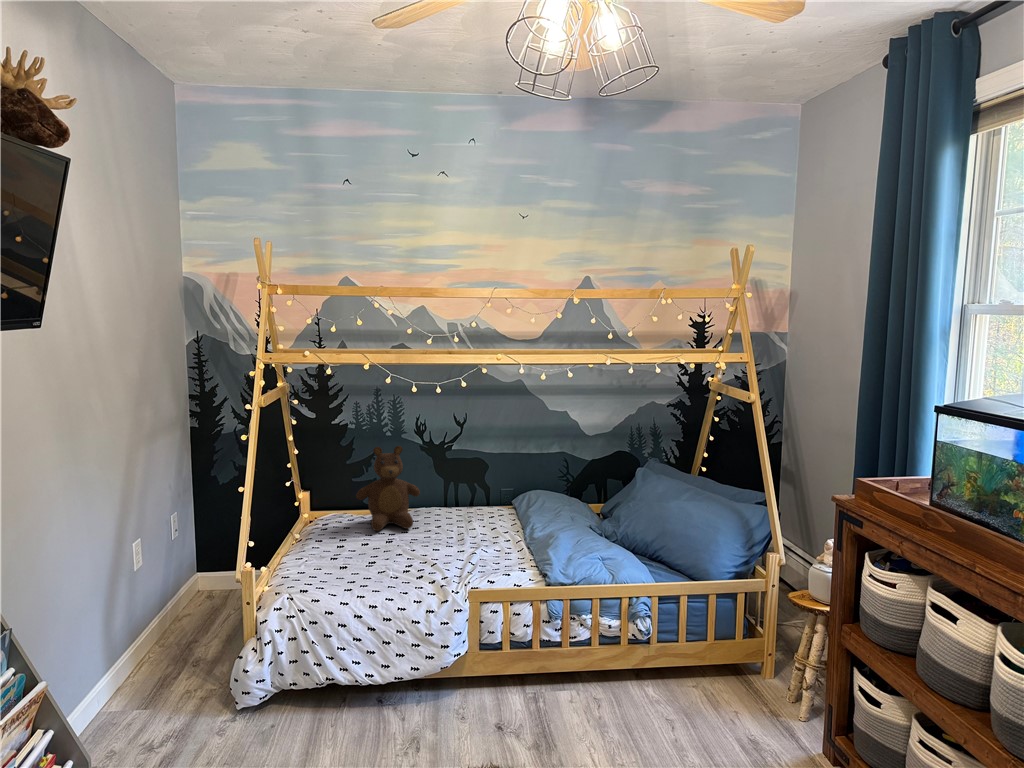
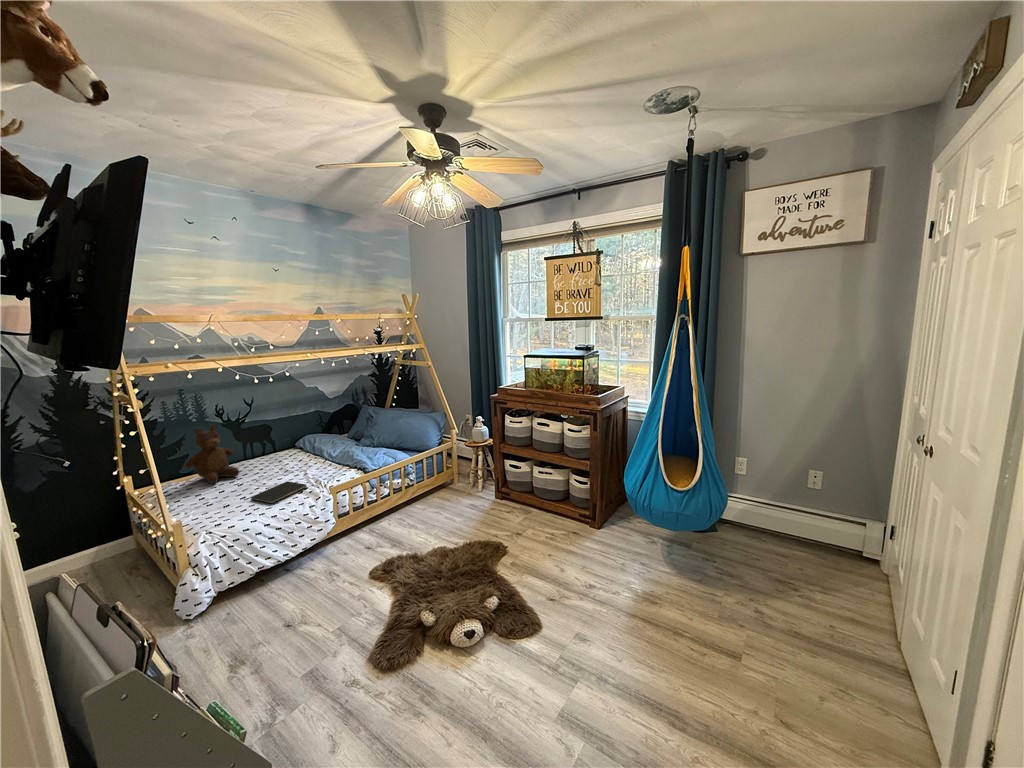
notebook: none [379,559,456,587] -> present [250,481,307,504]

